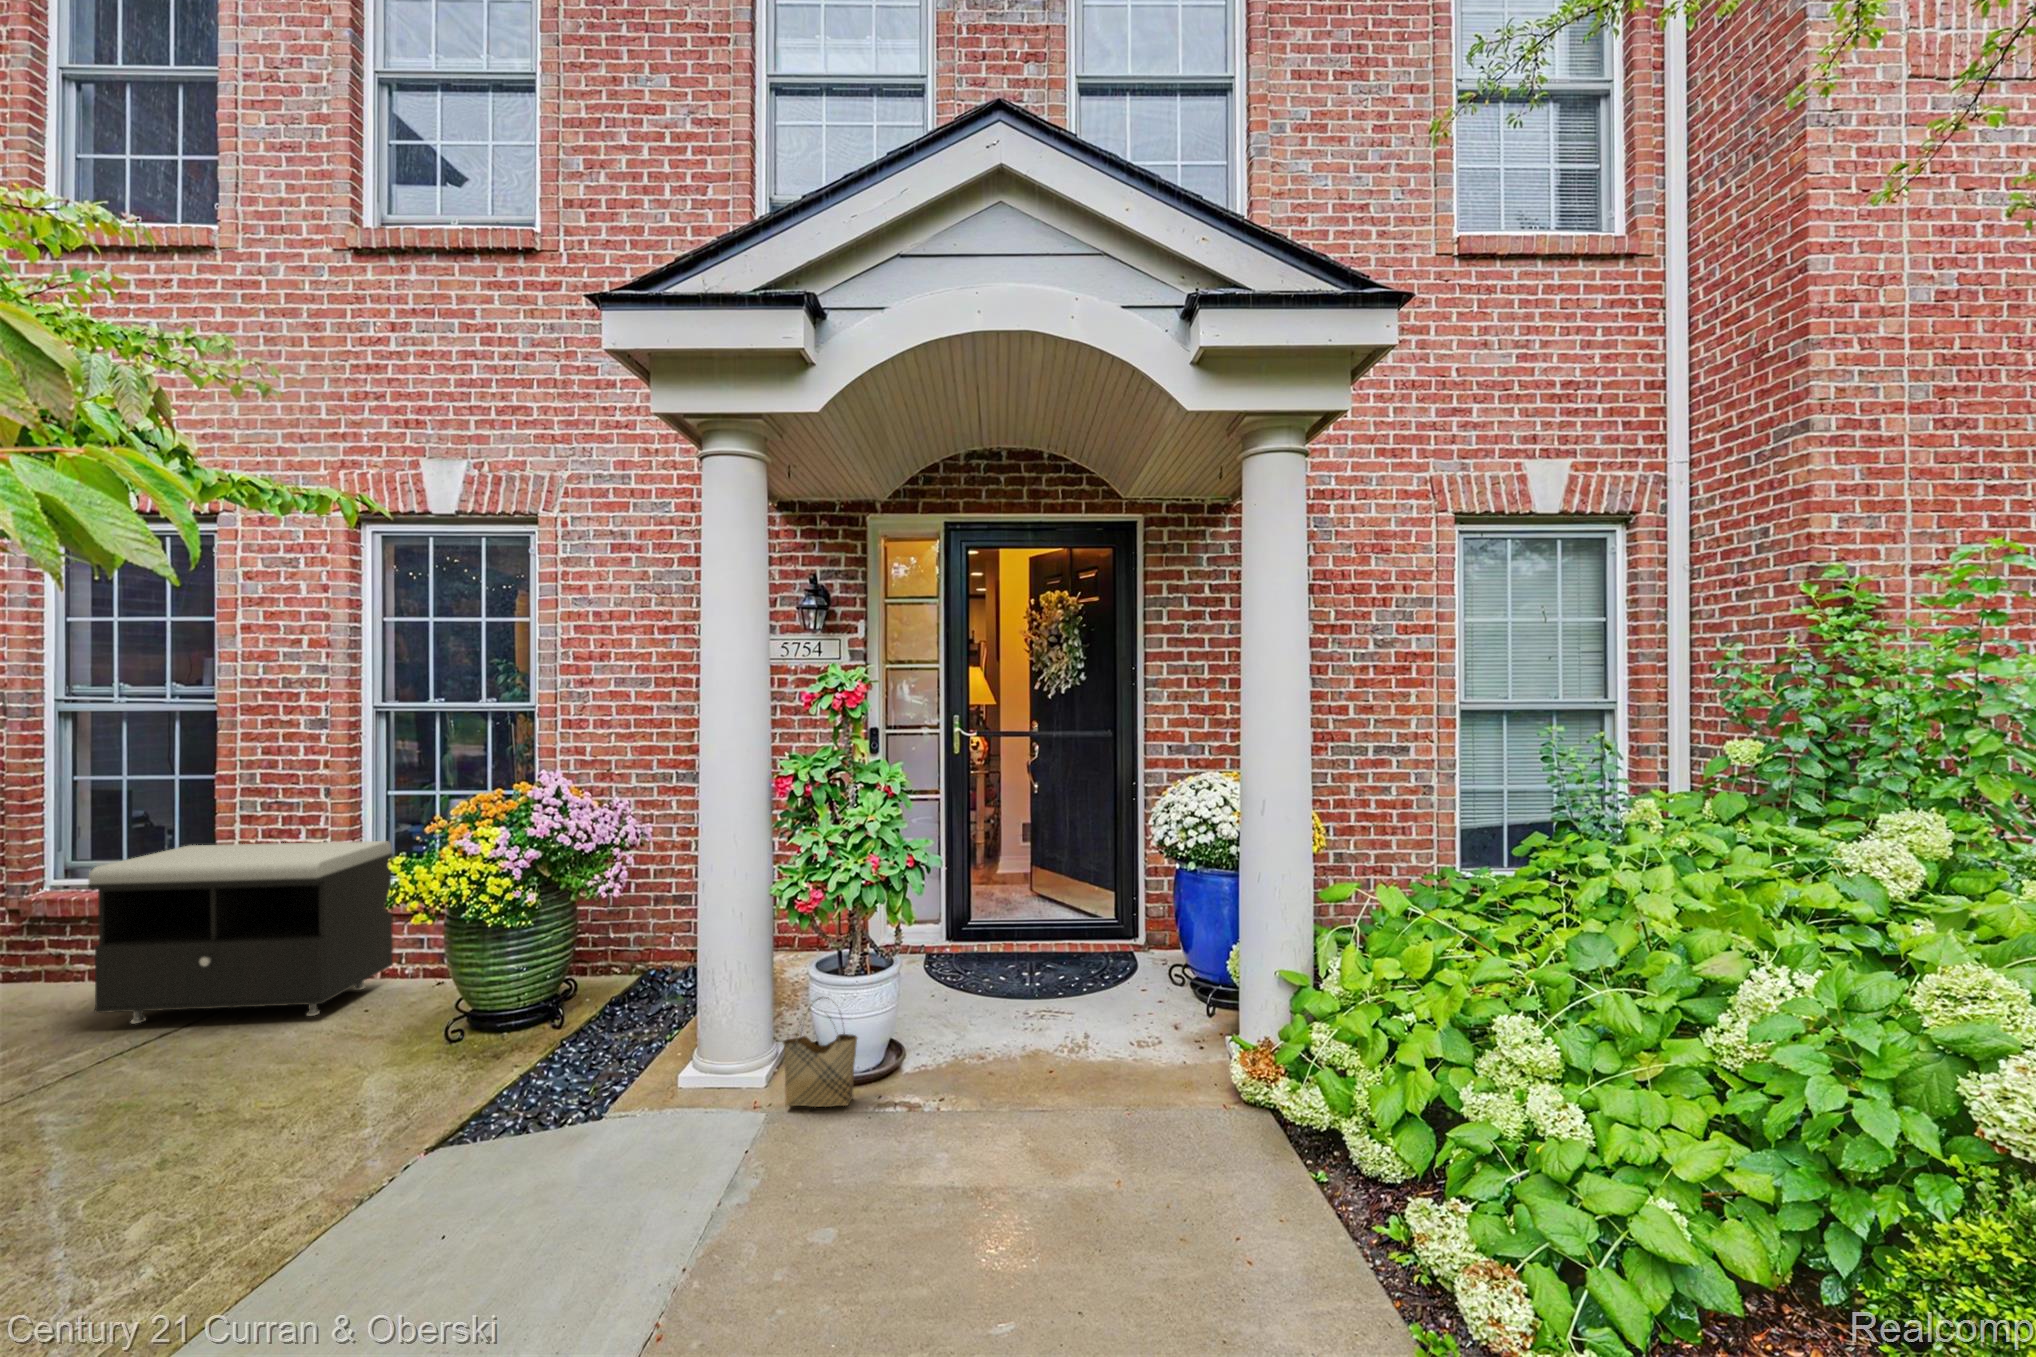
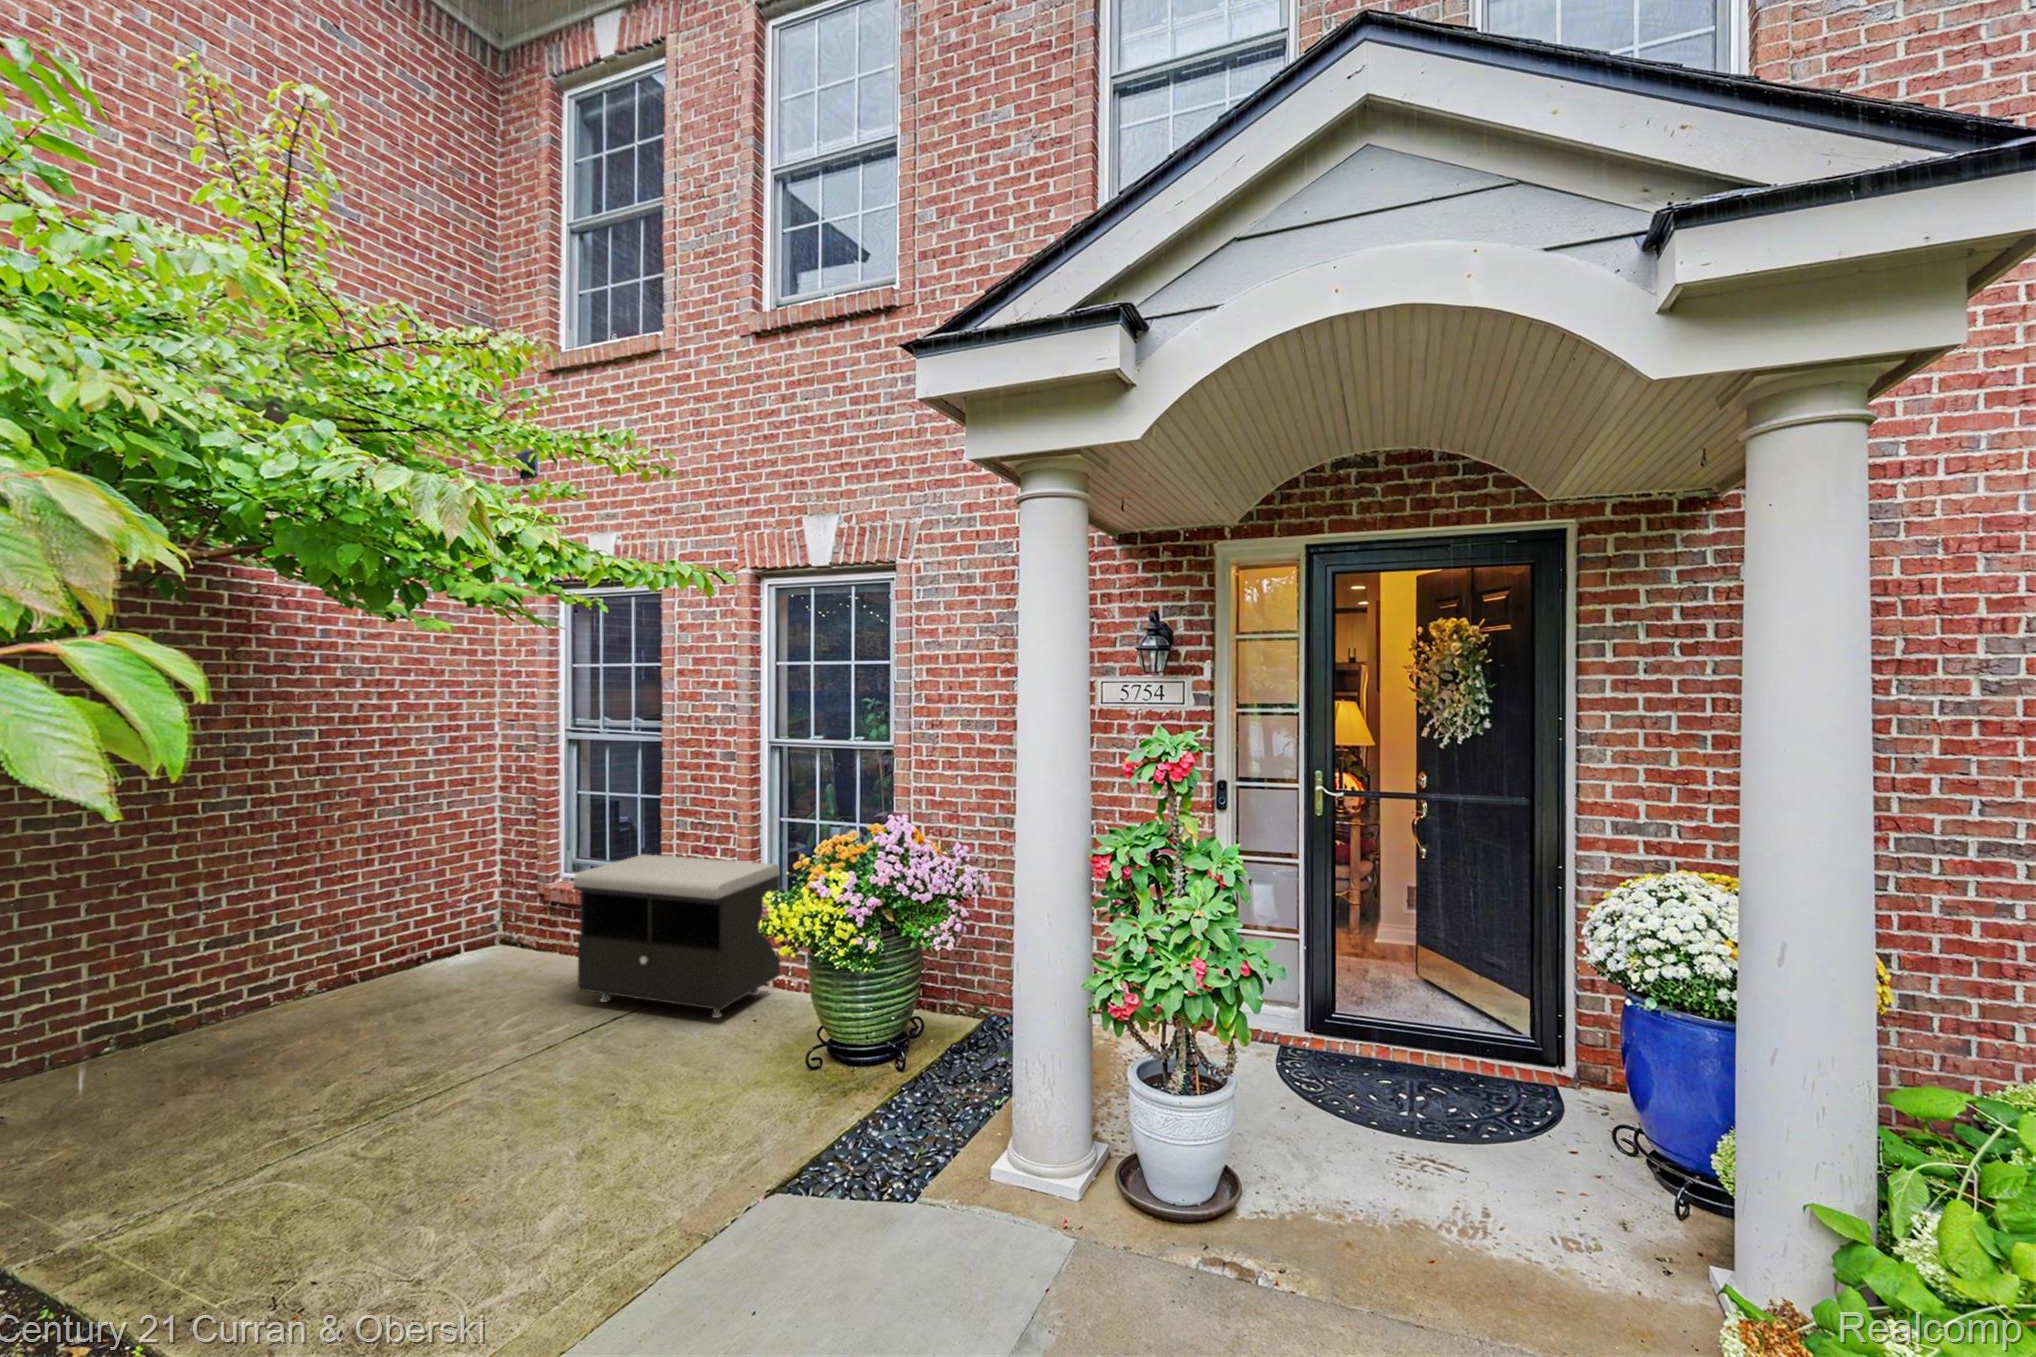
woven basket: present [783,999,857,1107] -> none [1097,1119,1184,1261]

